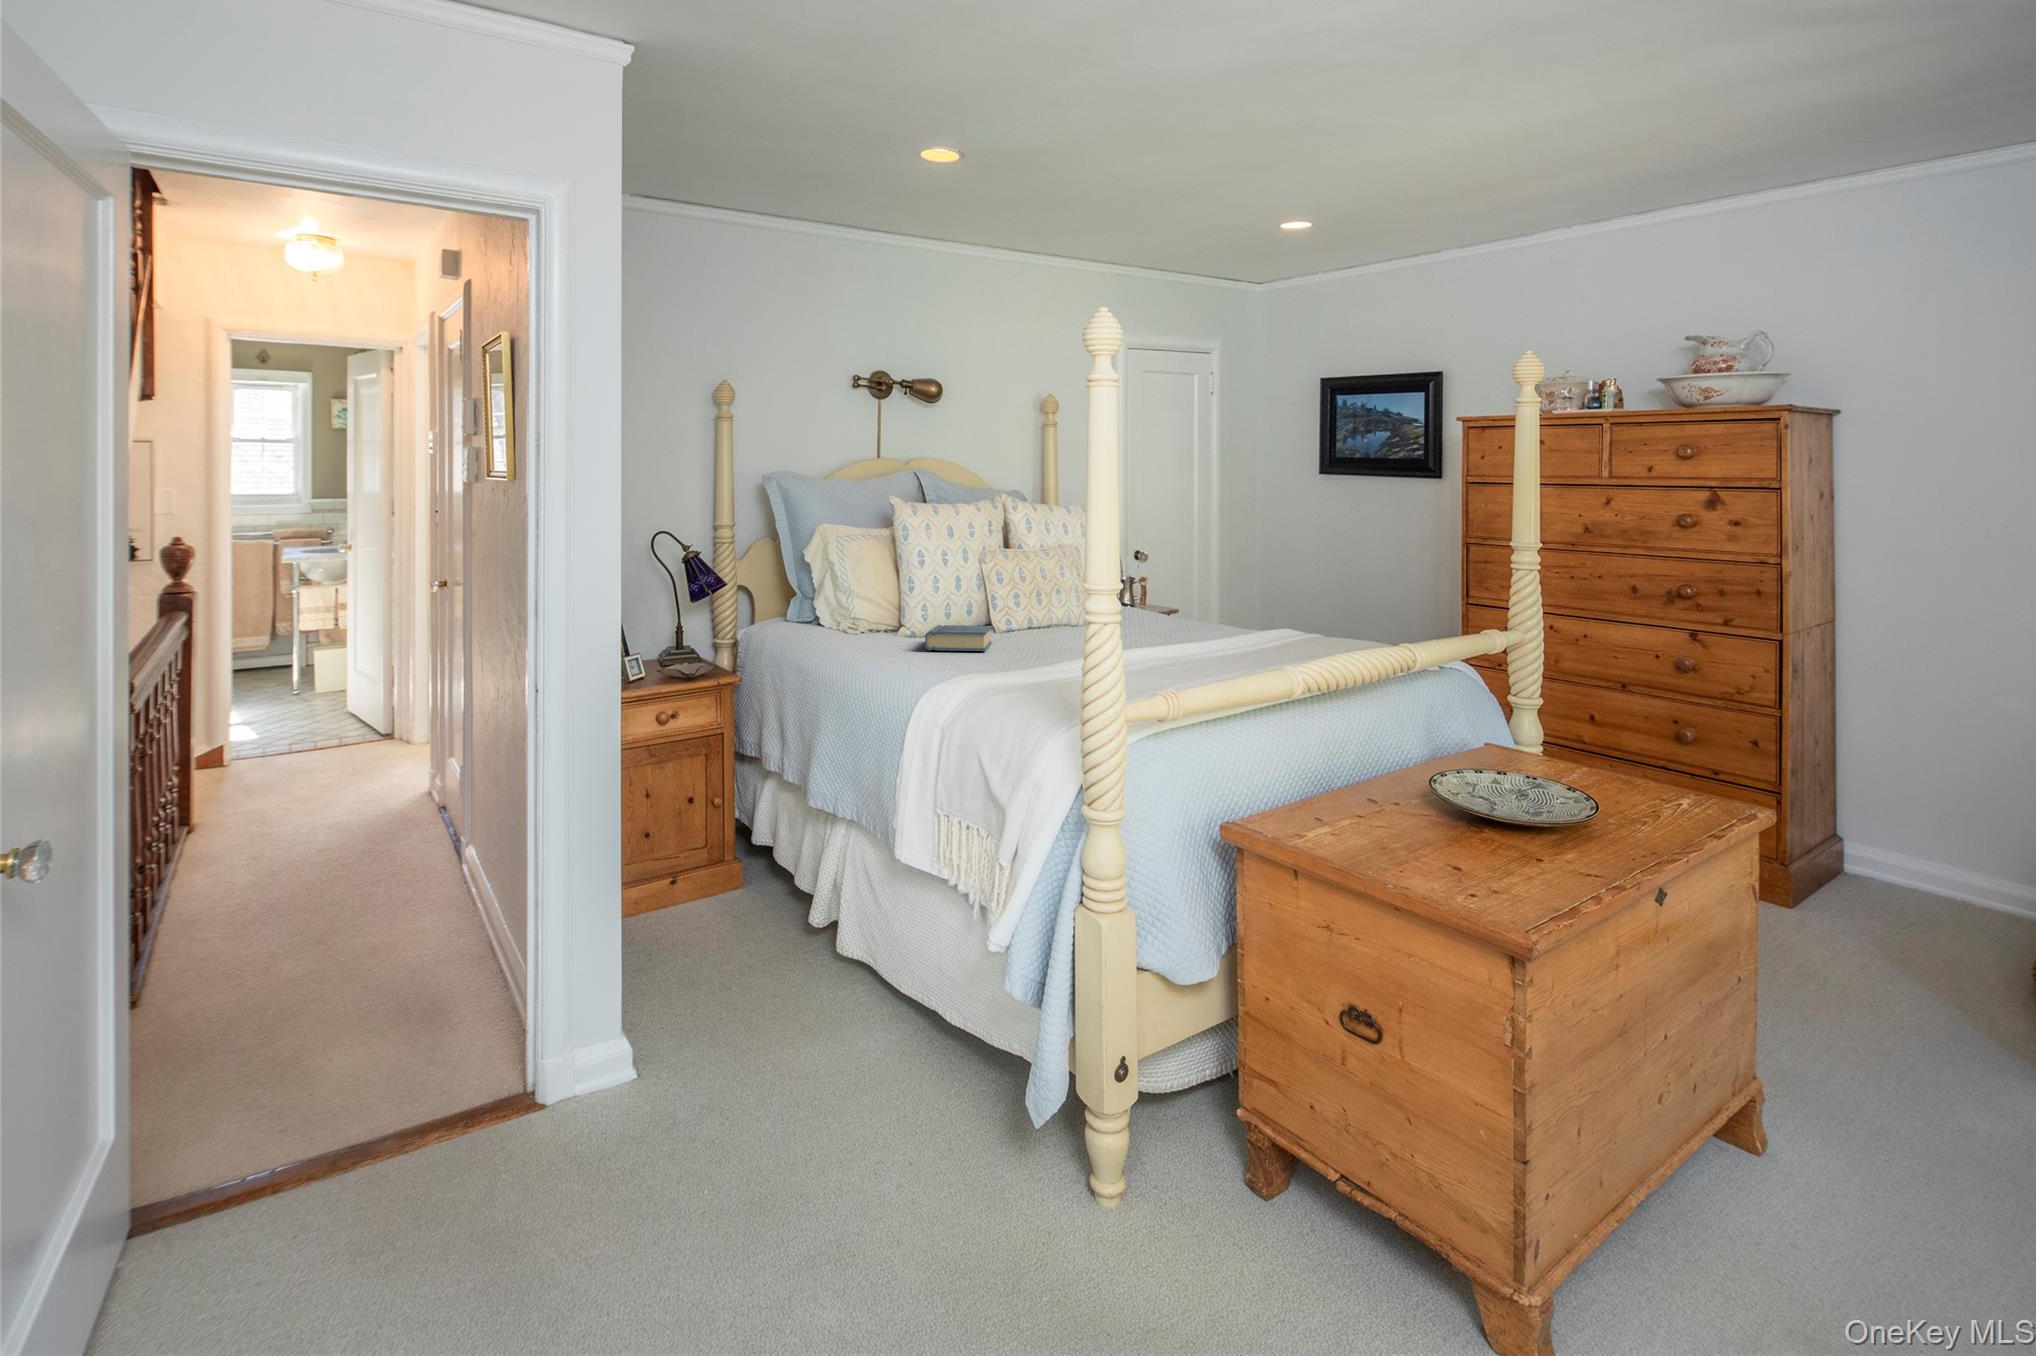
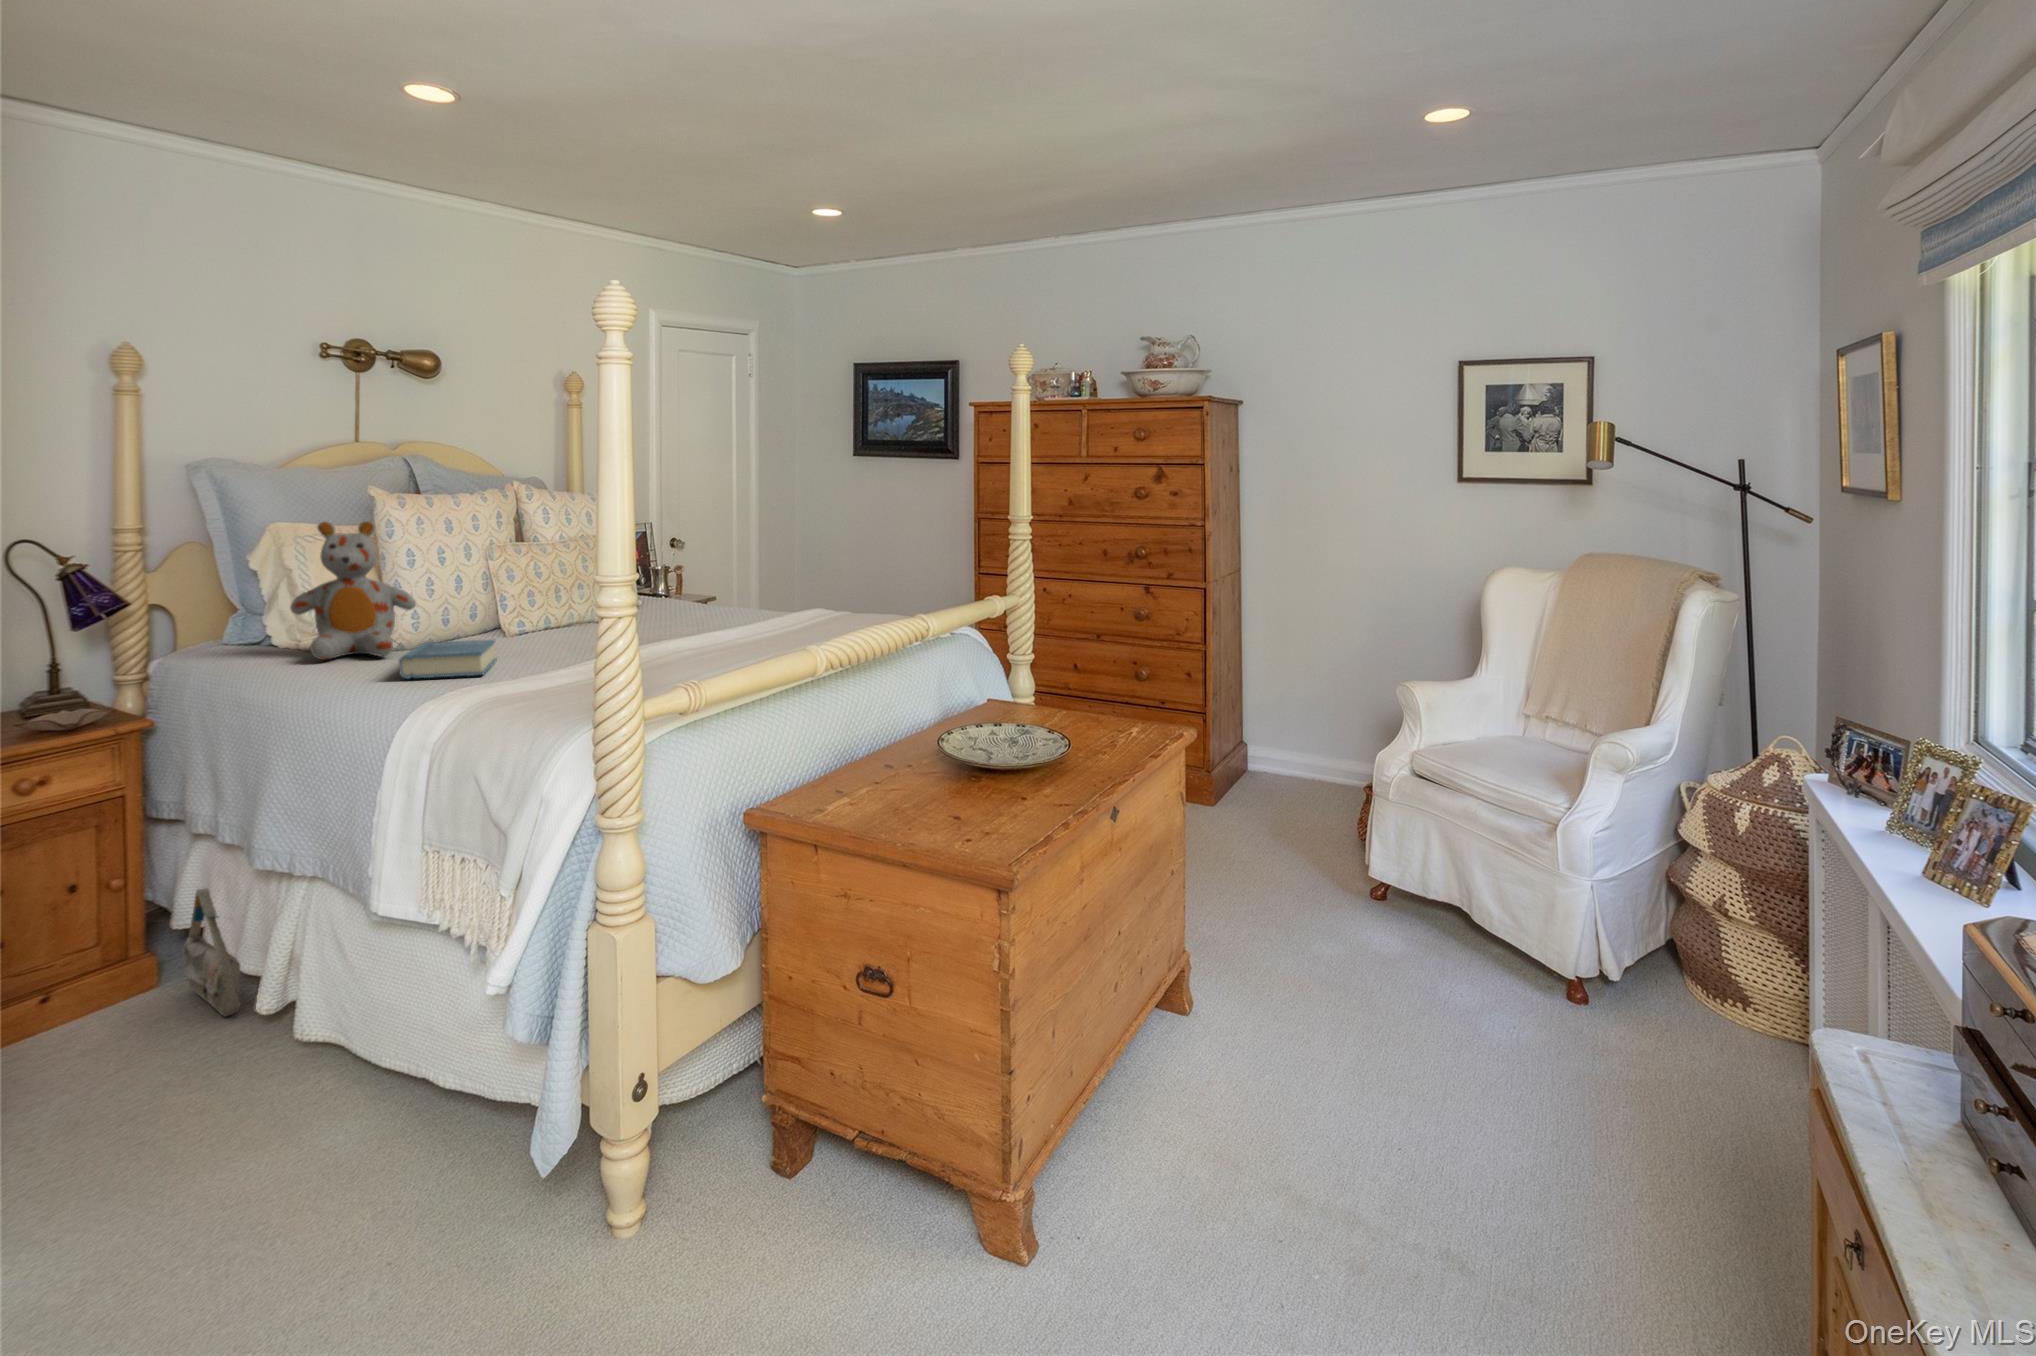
stuffed bear: none [840,526,930,636] -> present [290,521,416,660]
bag: none [747,808,791,909] -> present [182,888,241,1016]

